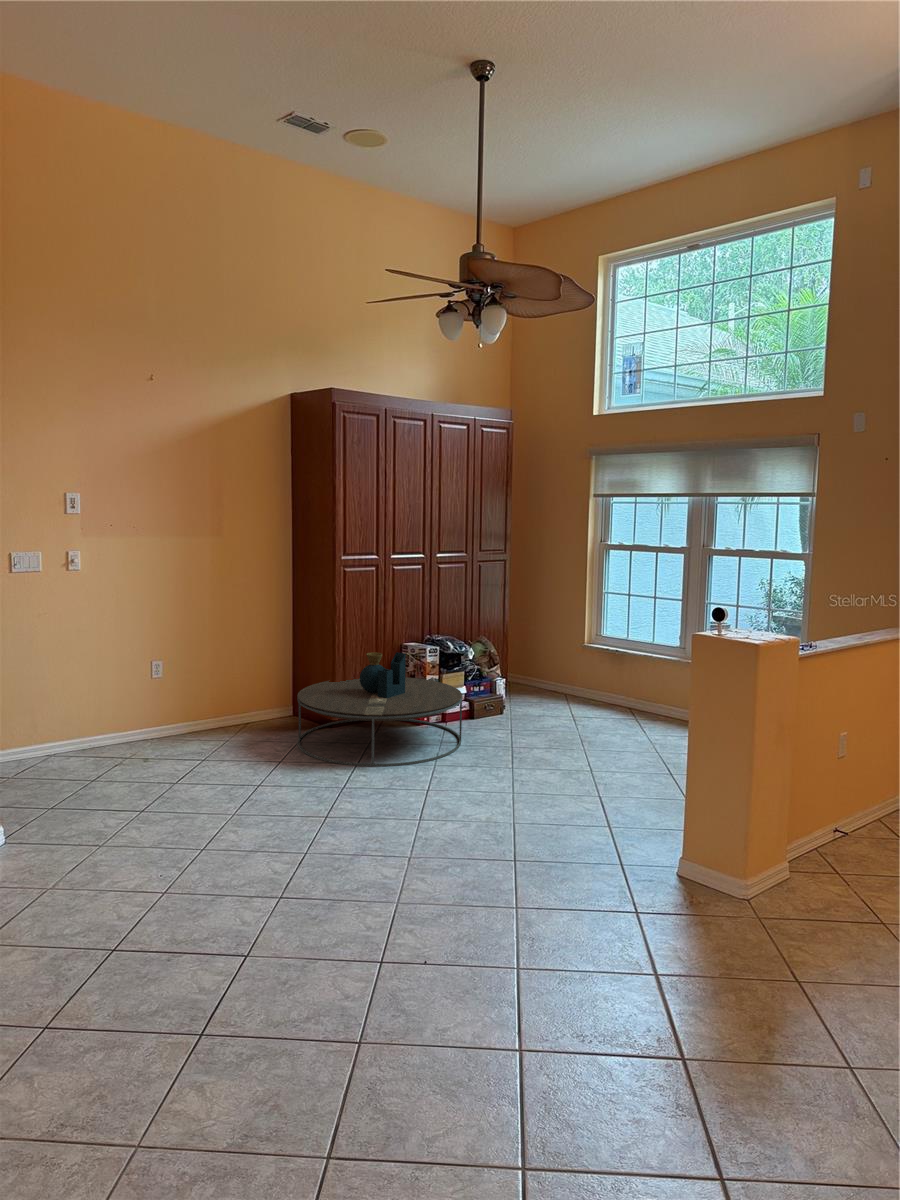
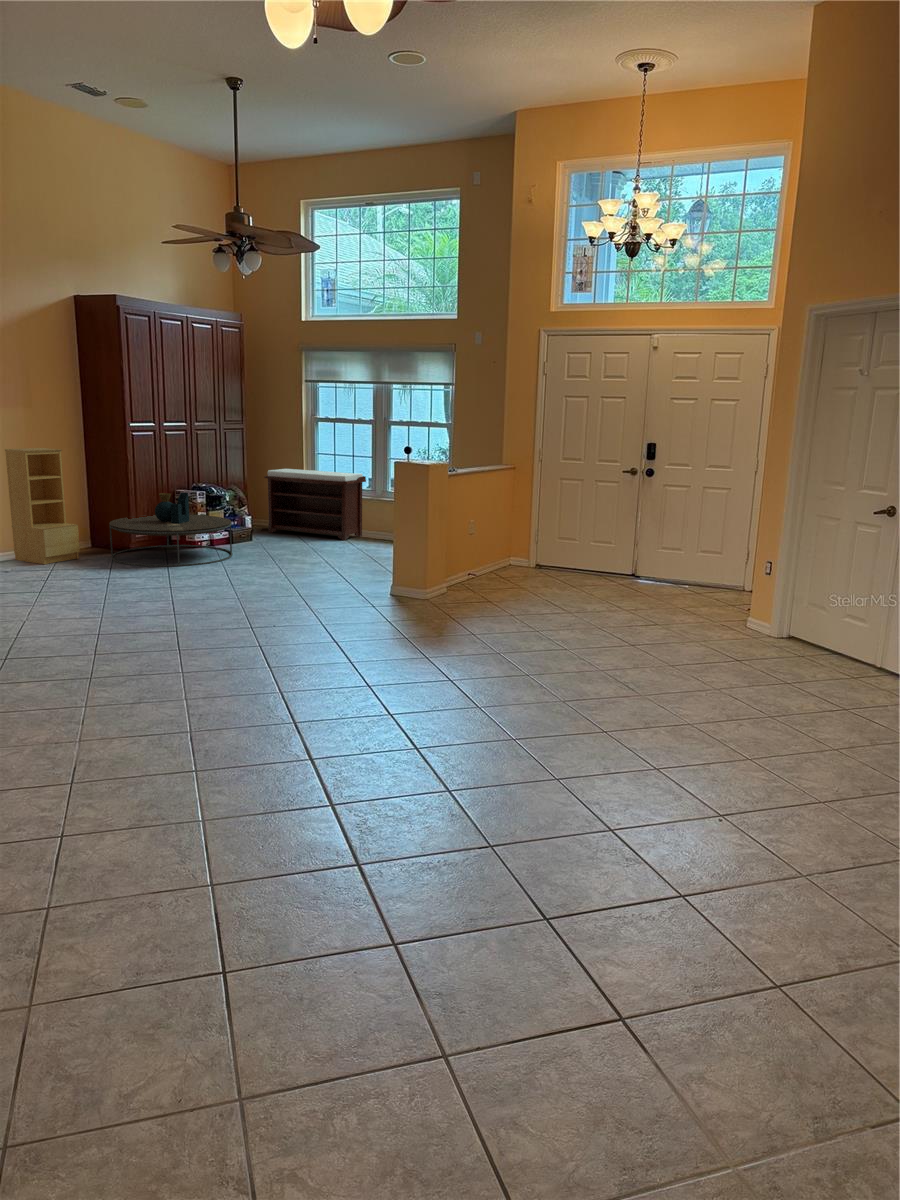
bookshelf: none [181,587,260,746] -> present [5,448,80,564]
bench: none [530,612,672,724] -> present [264,469,366,540]

